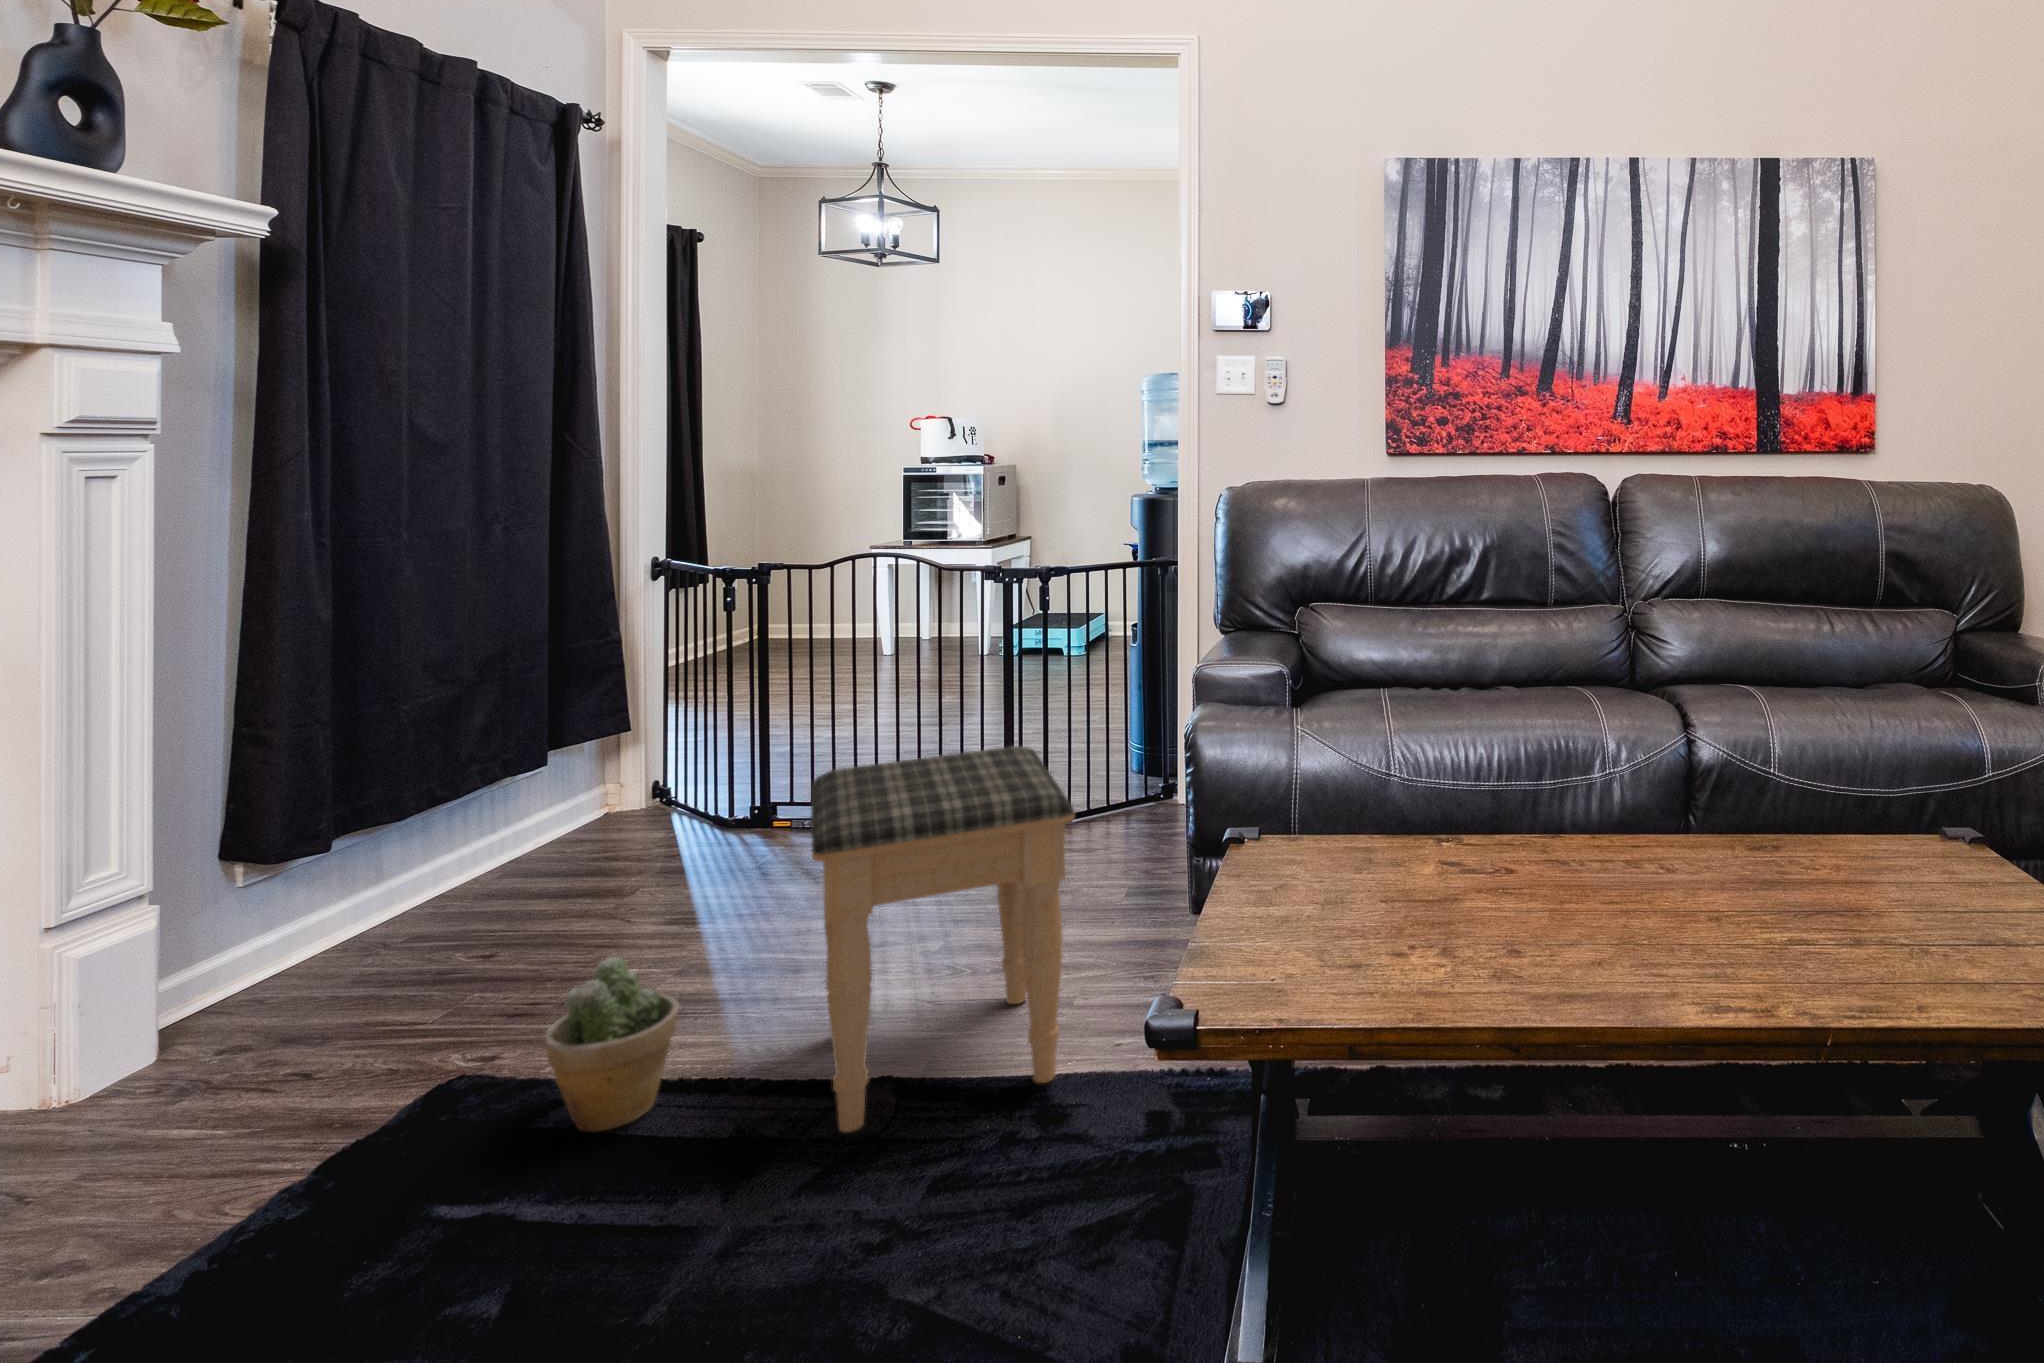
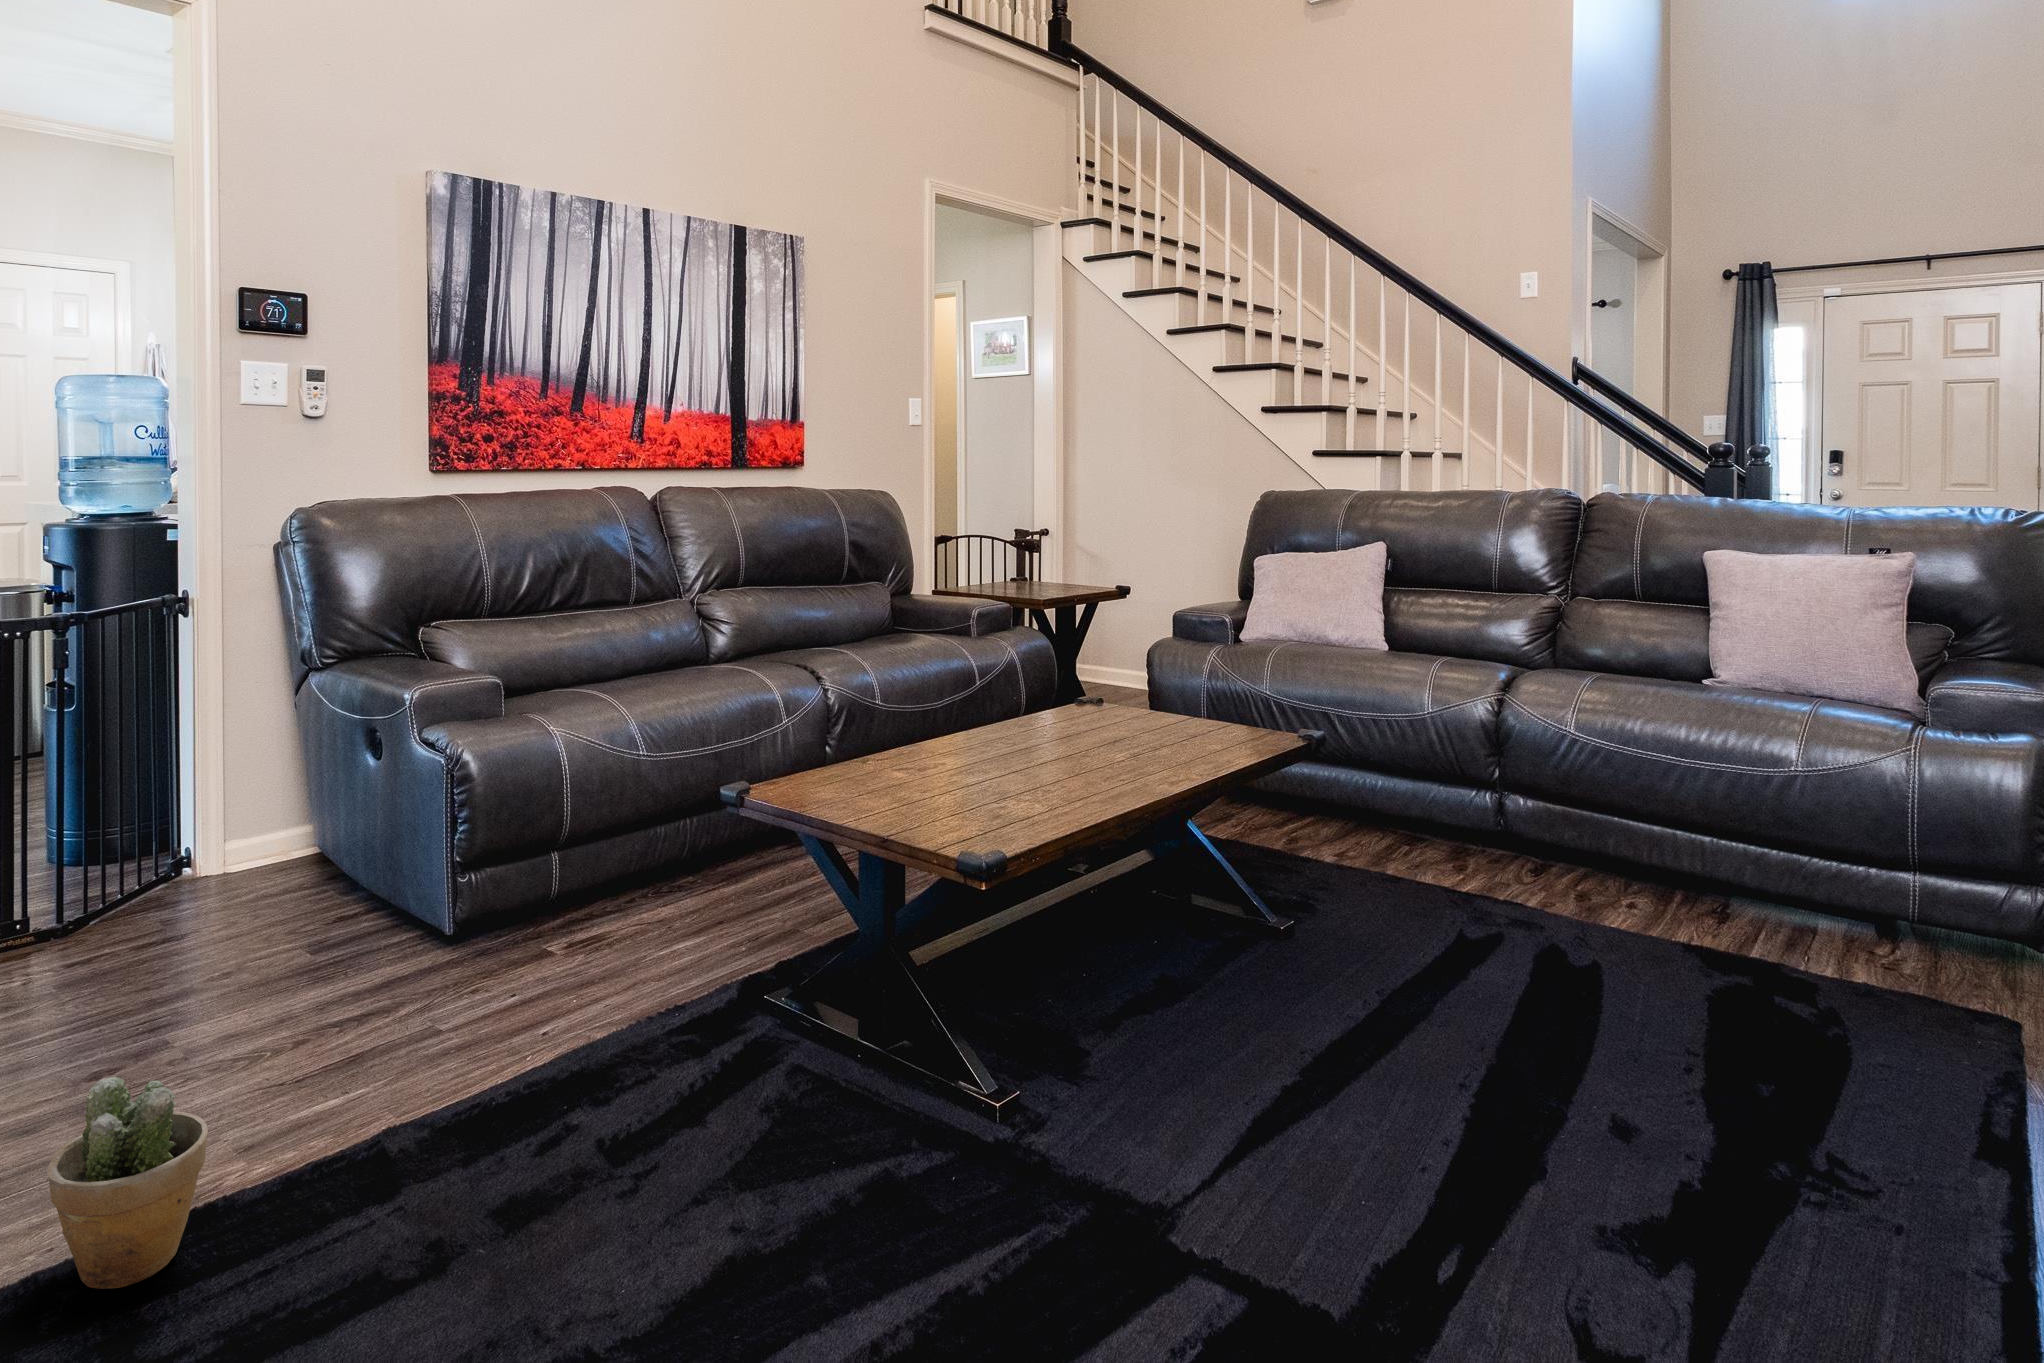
footstool: present [811,746,1075,1132] -> none [231,767,578,1157]

